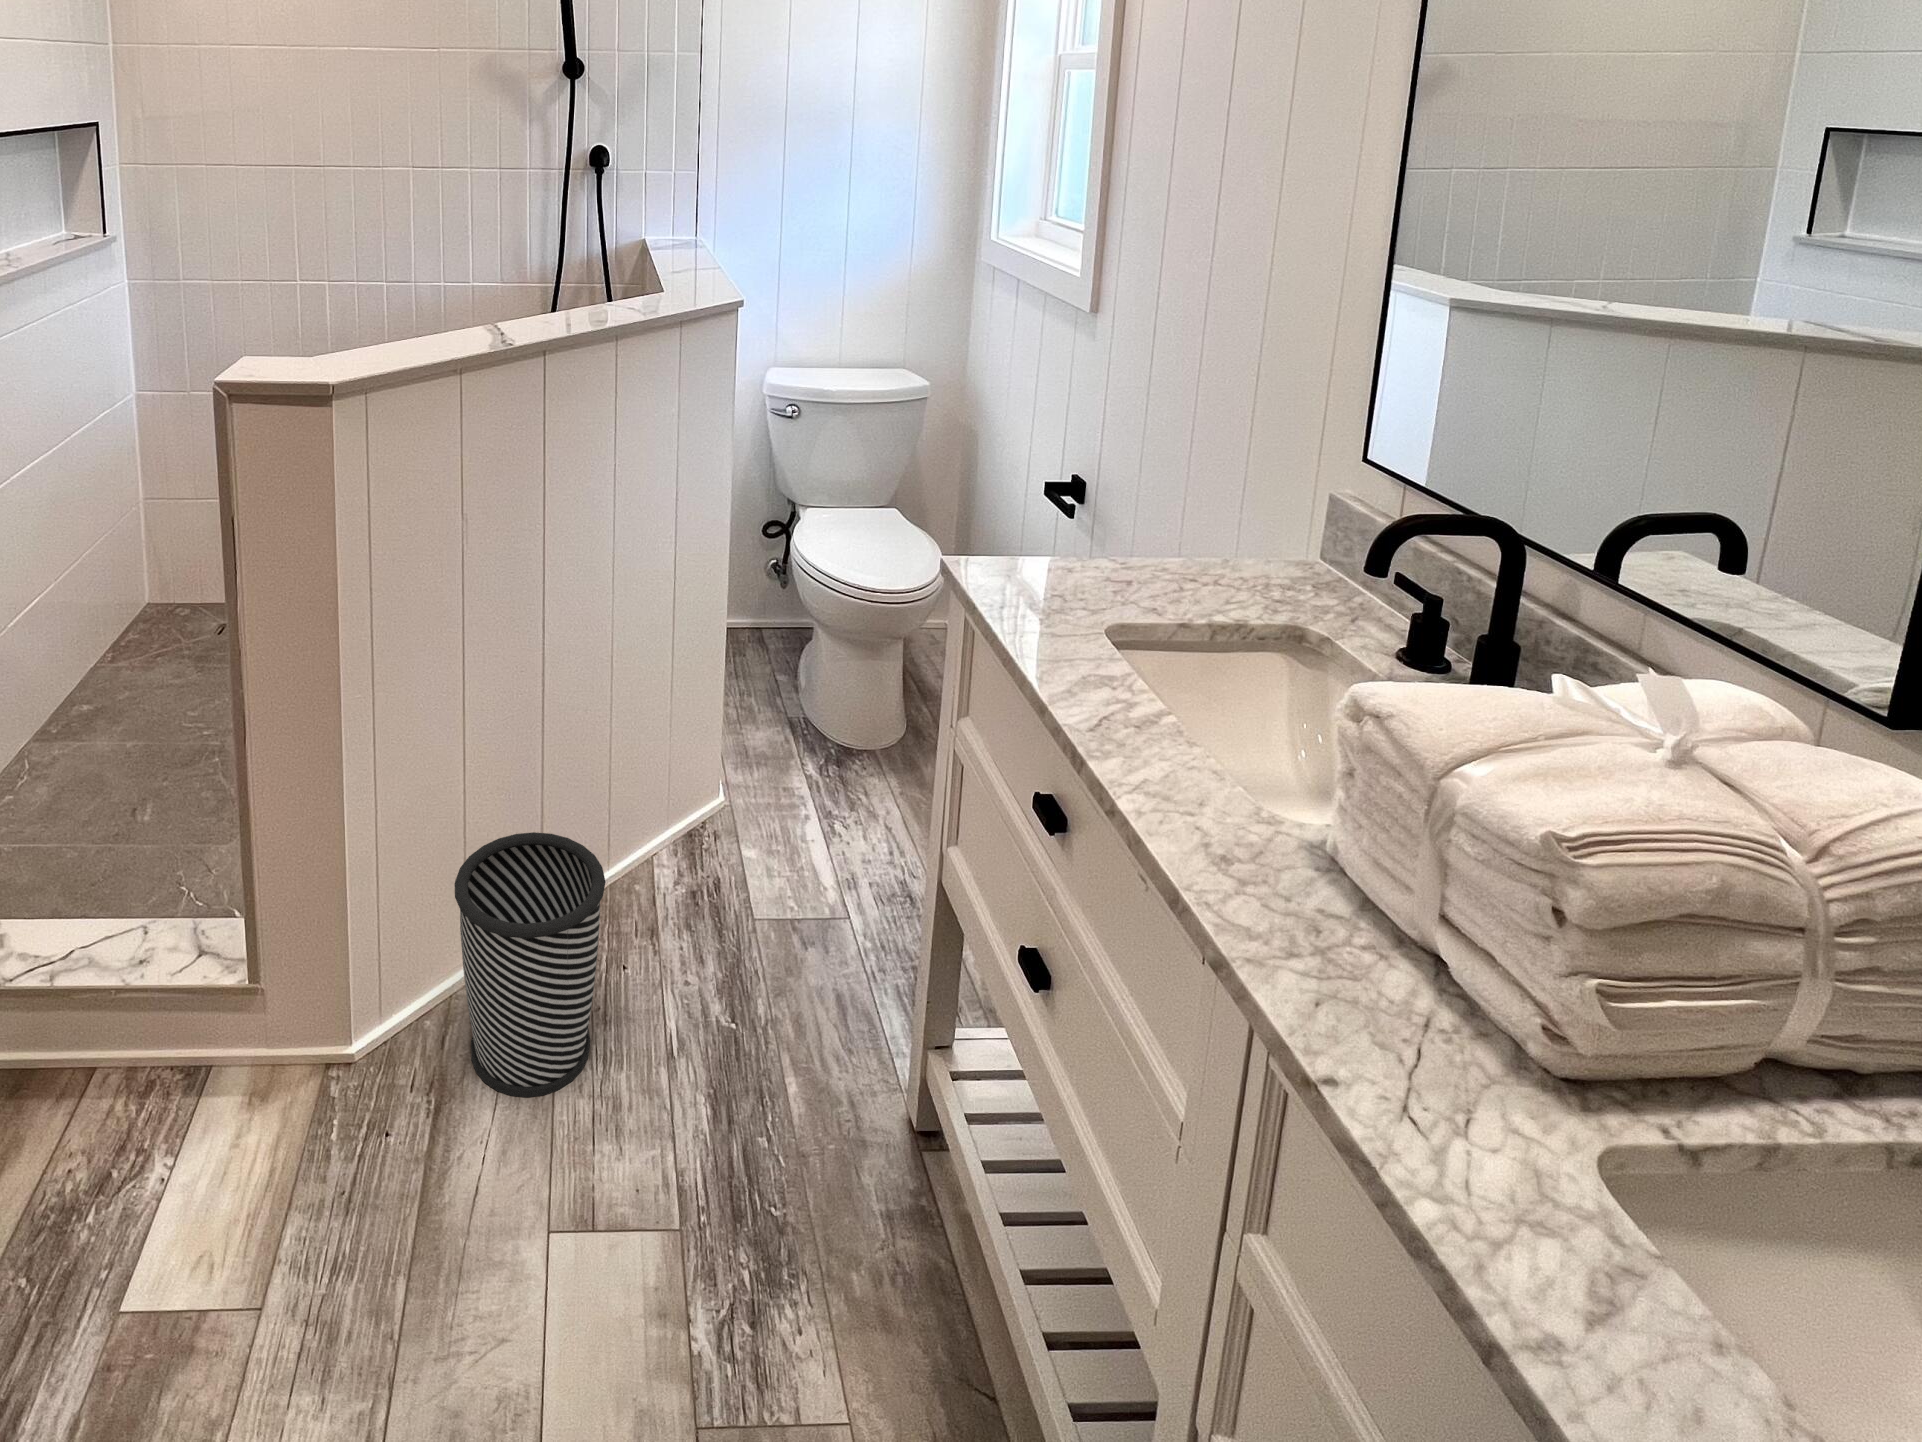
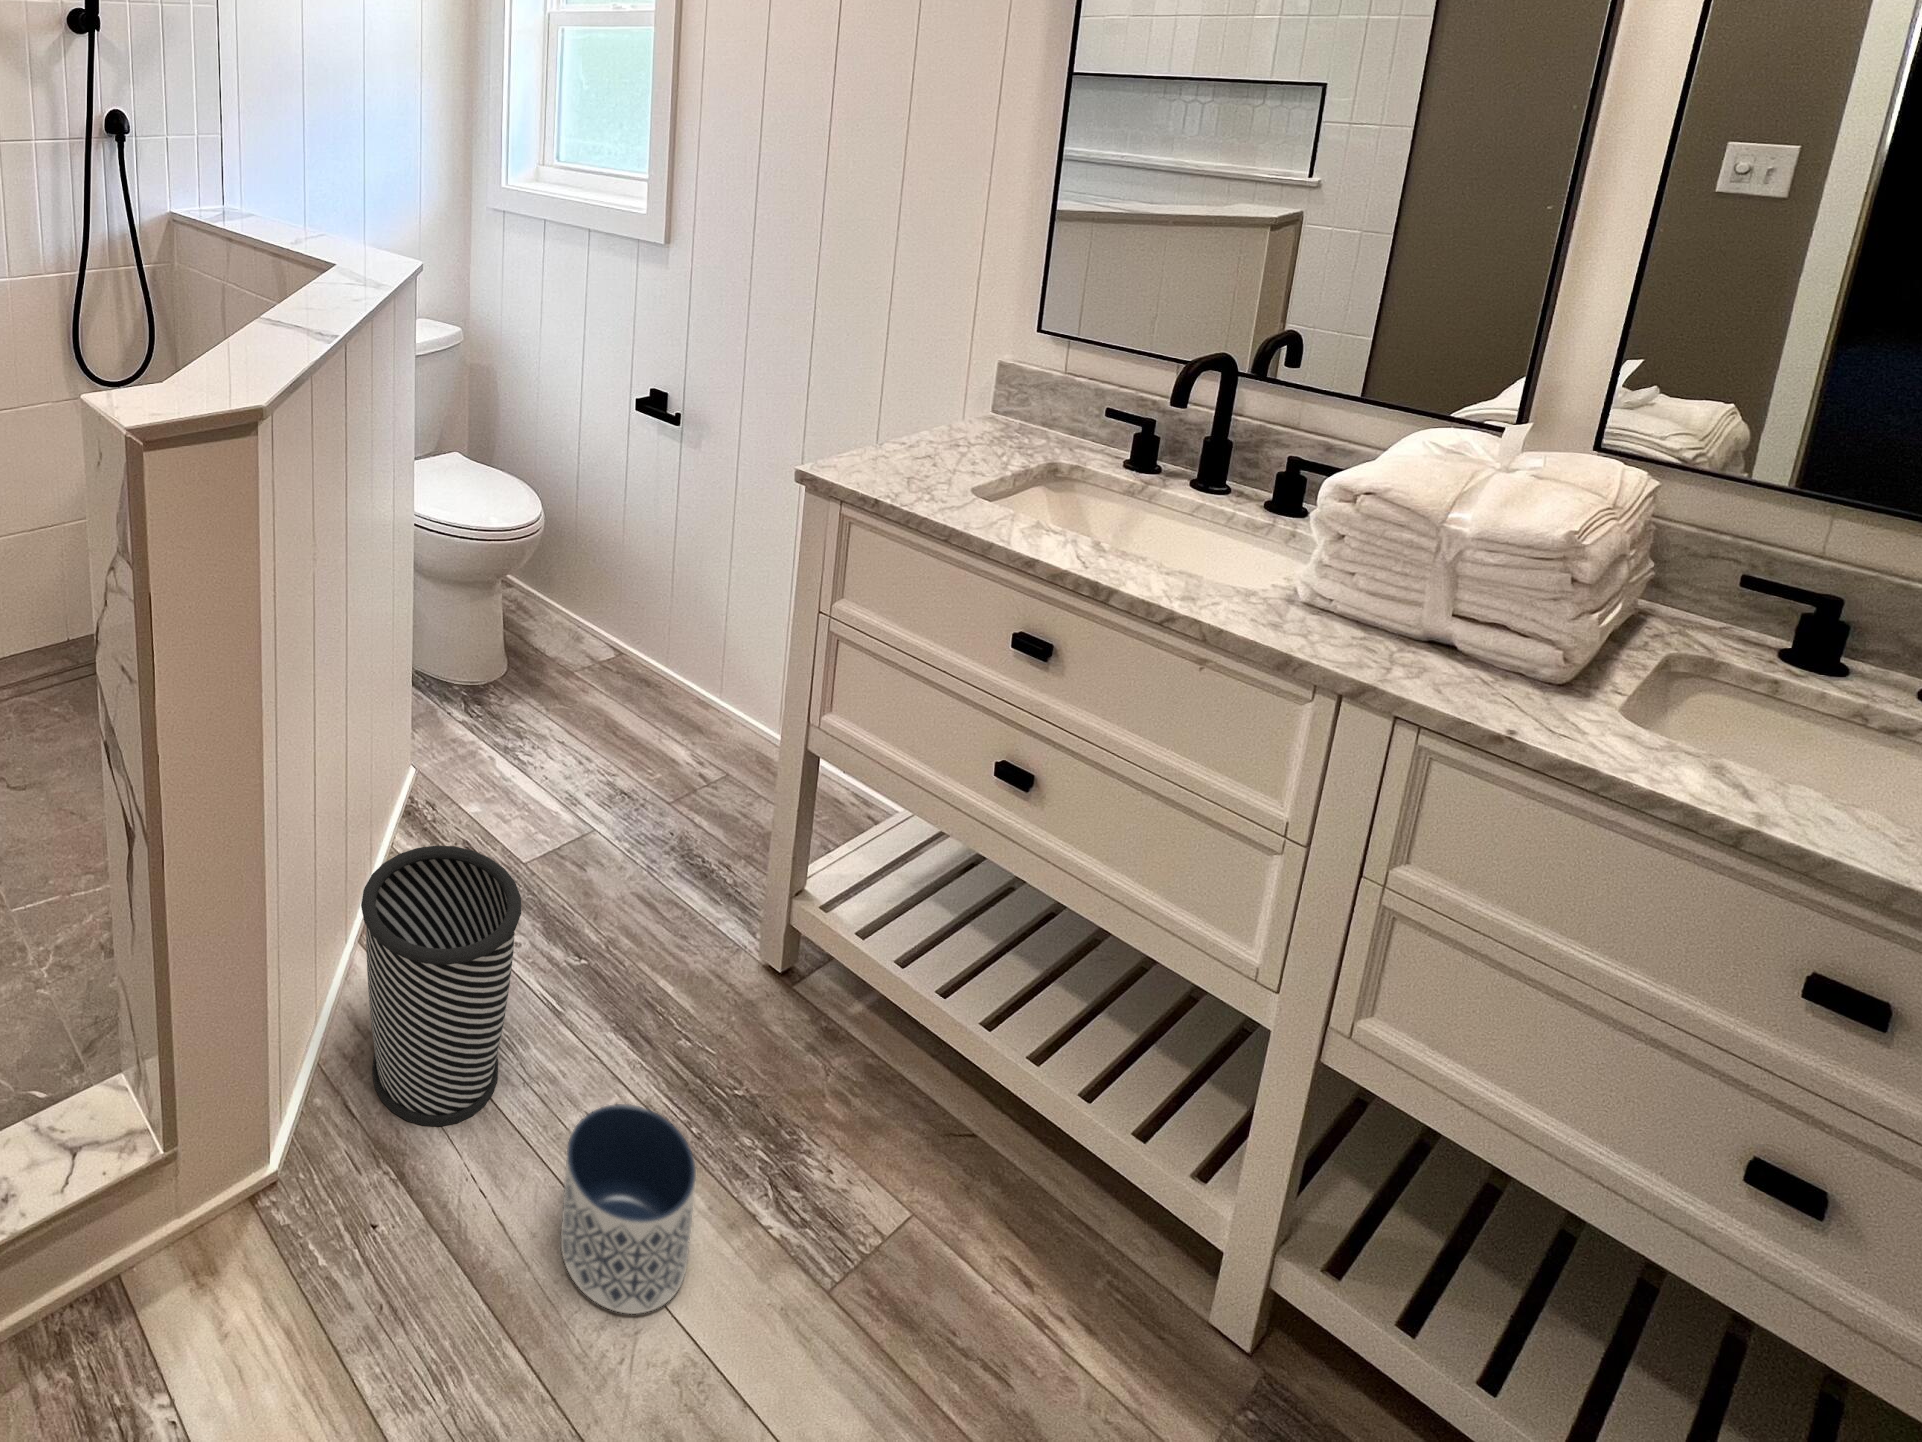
planter: none [484,1123,612,1335] -> present [561,1104,696,1314]

